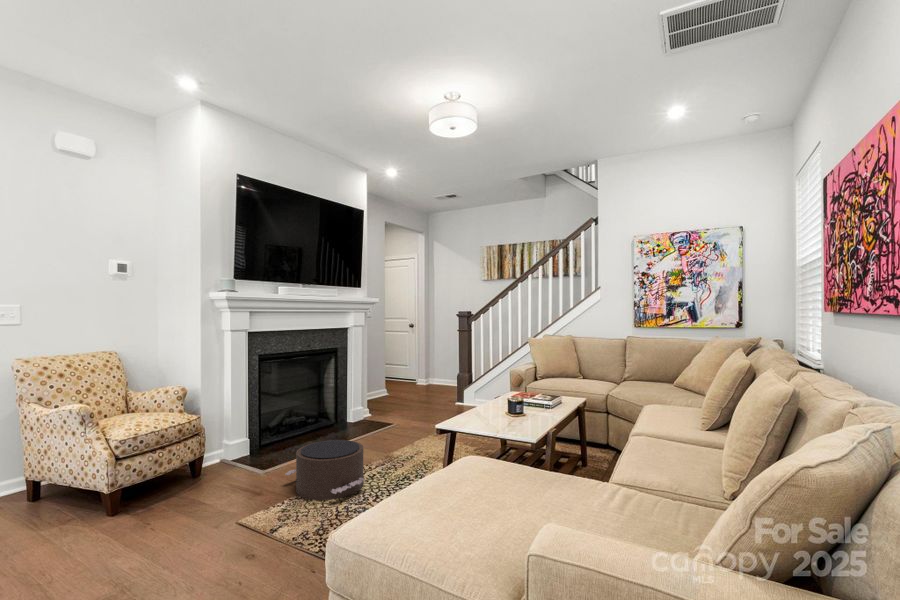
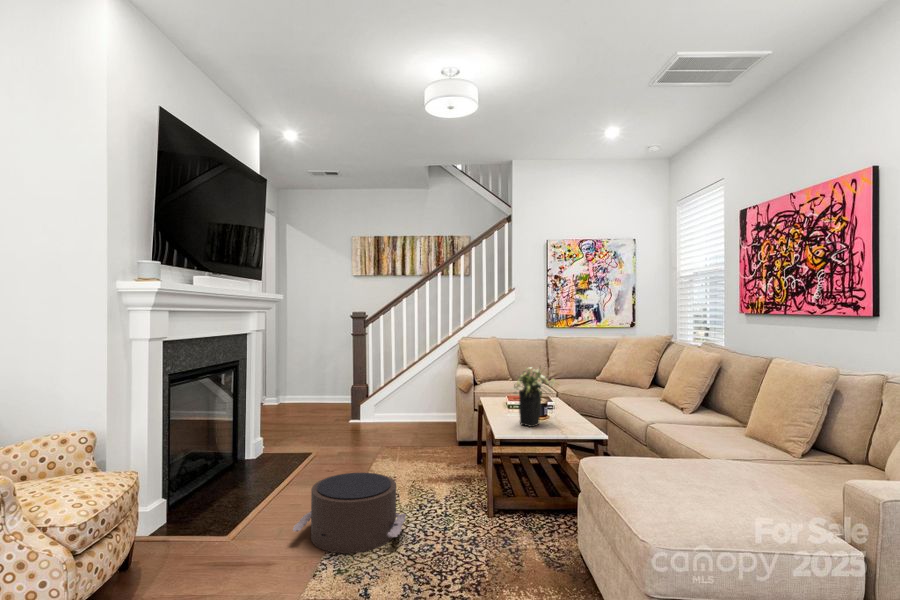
flower arrangement: none [472,364,519,422] -> present [514,367,555,427]

